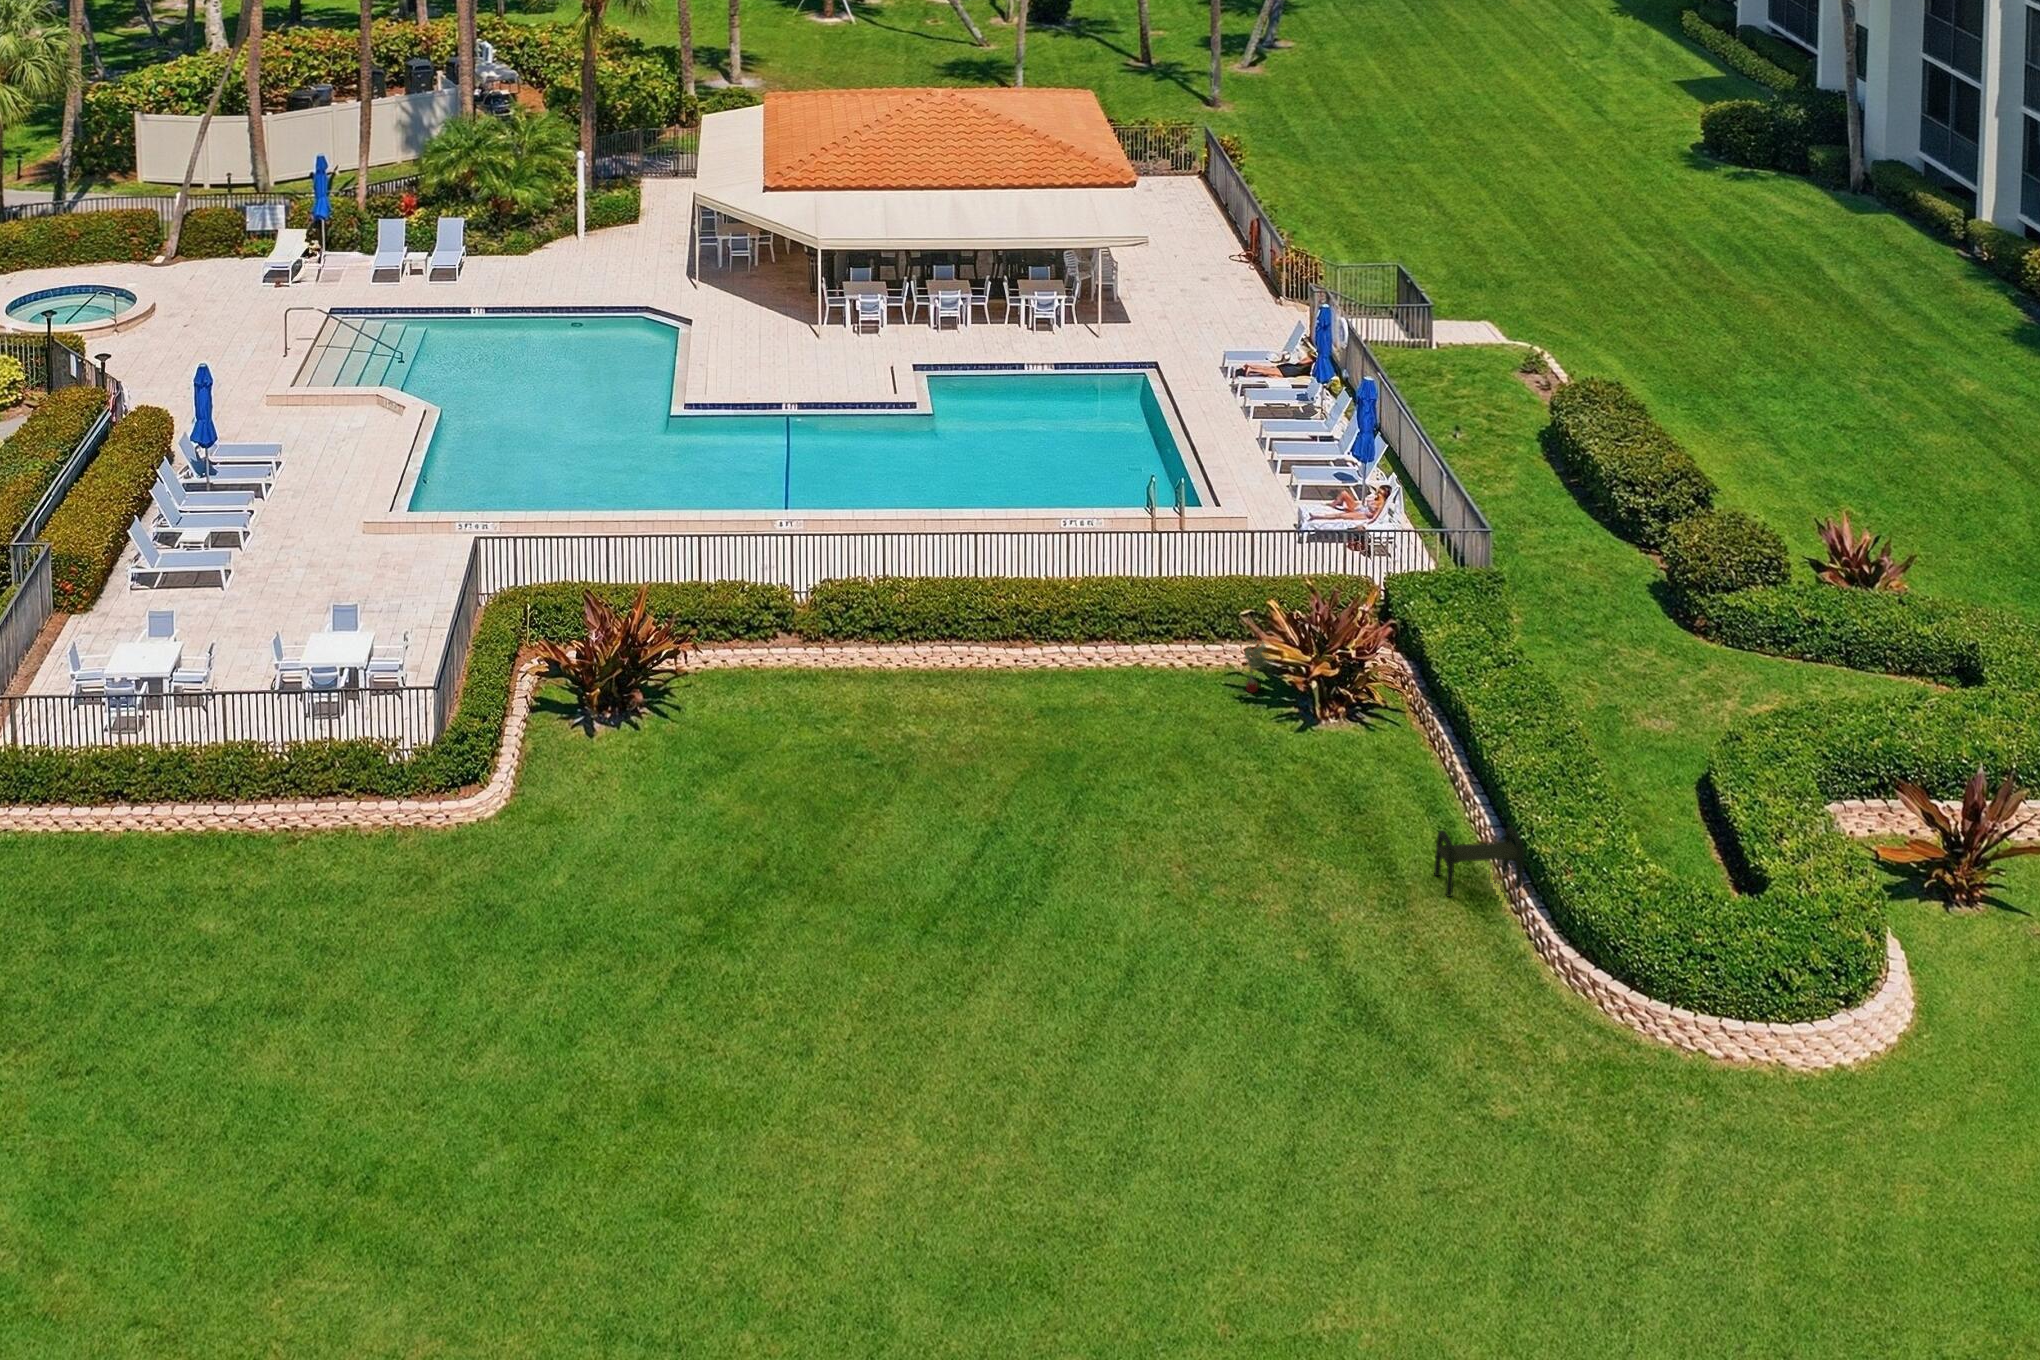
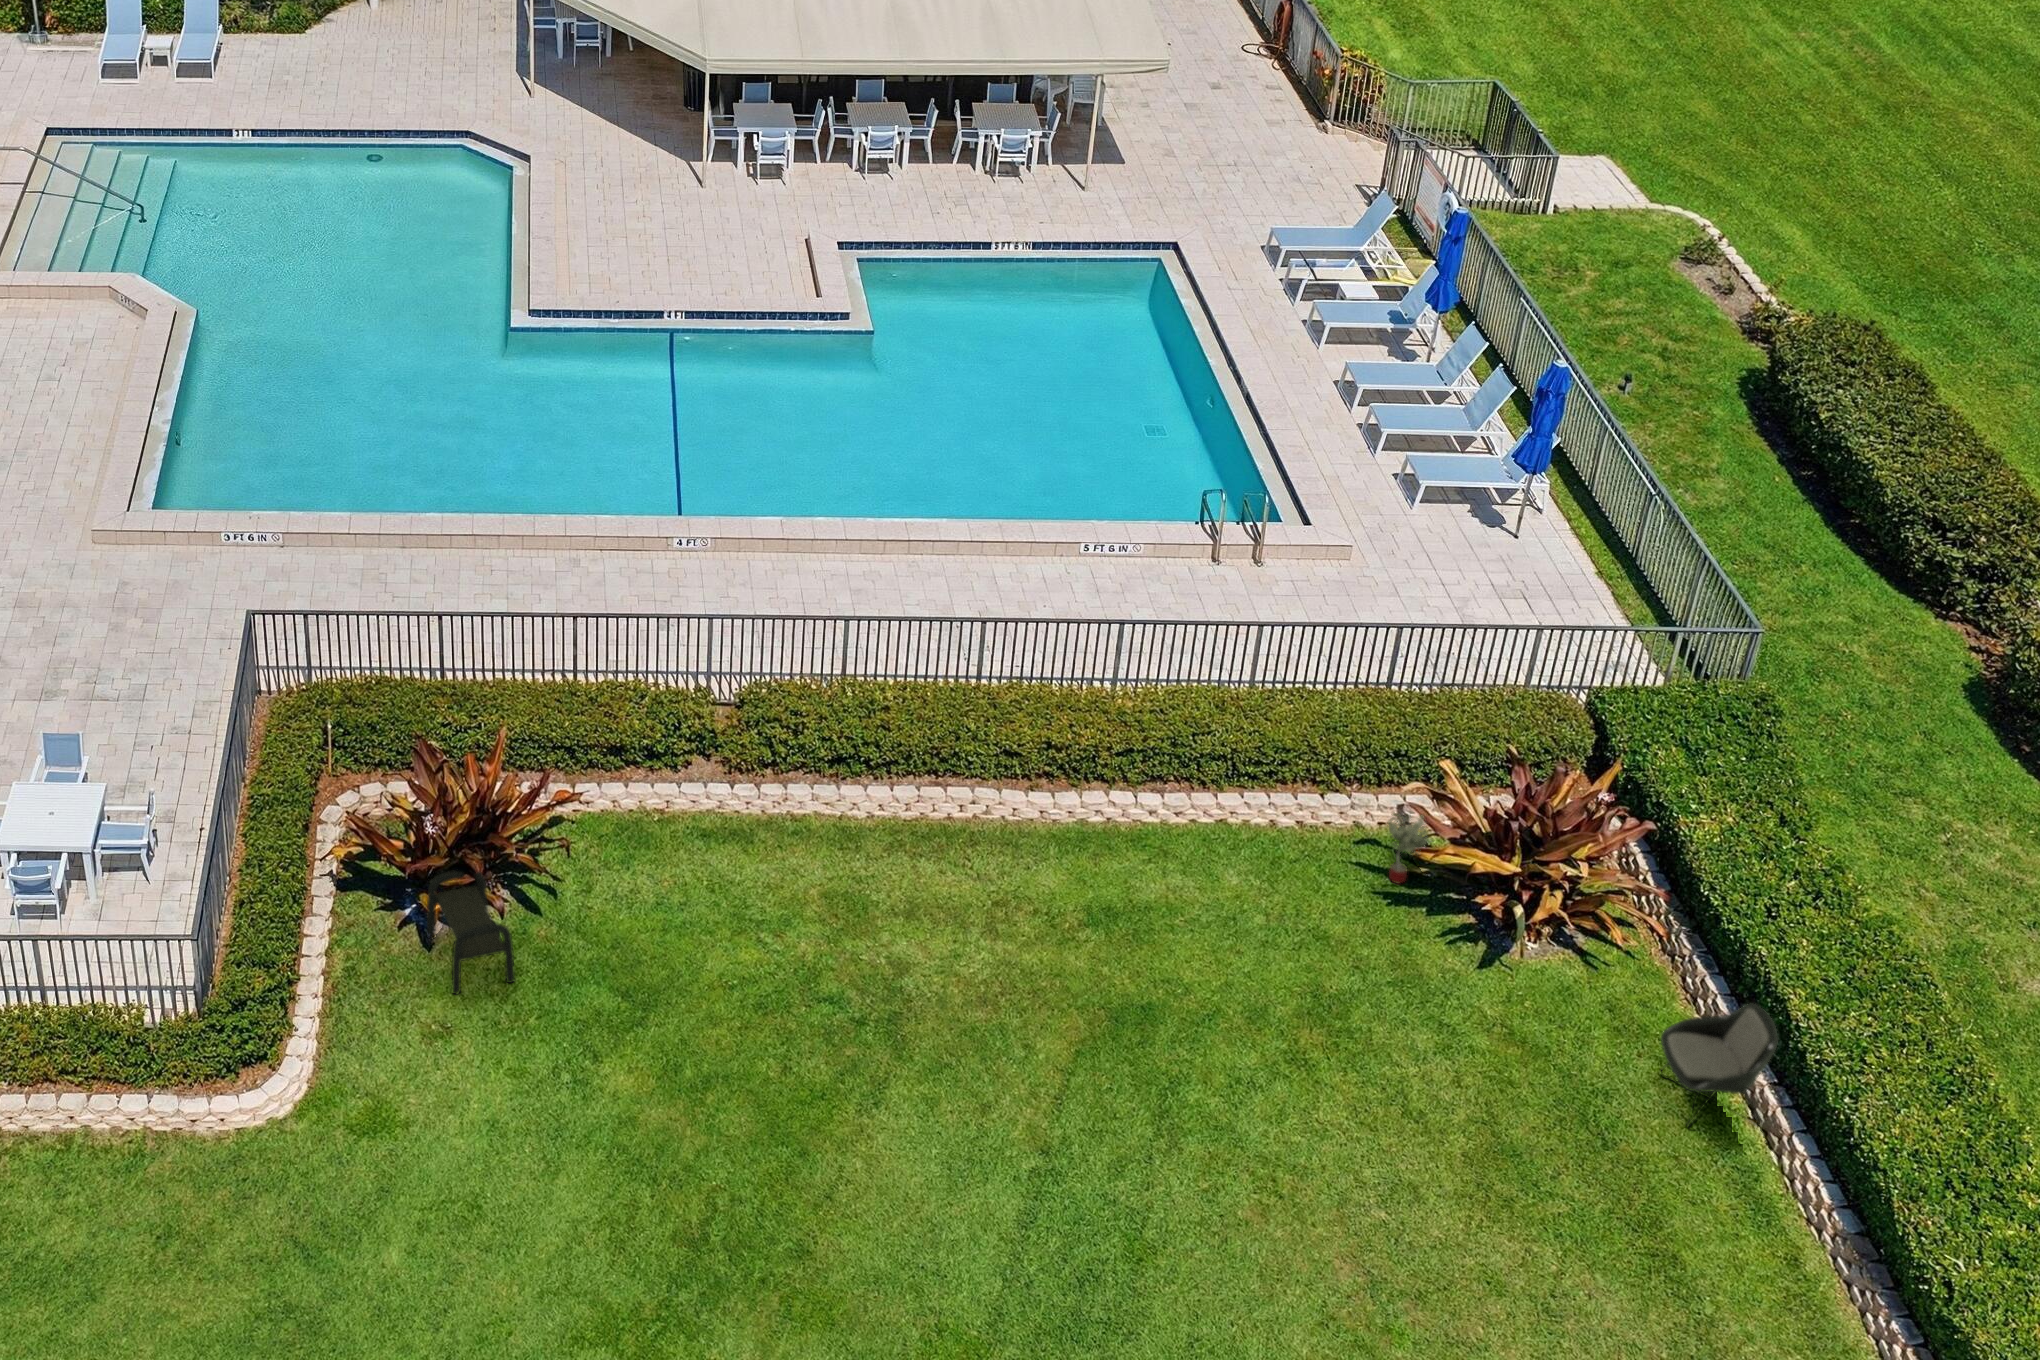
lounge chair: none [1408,724,1477,804] -> present [1660,1004,1777,1126]
bench: present [1434,827,1524,897] -> present [427,871,515,994]

